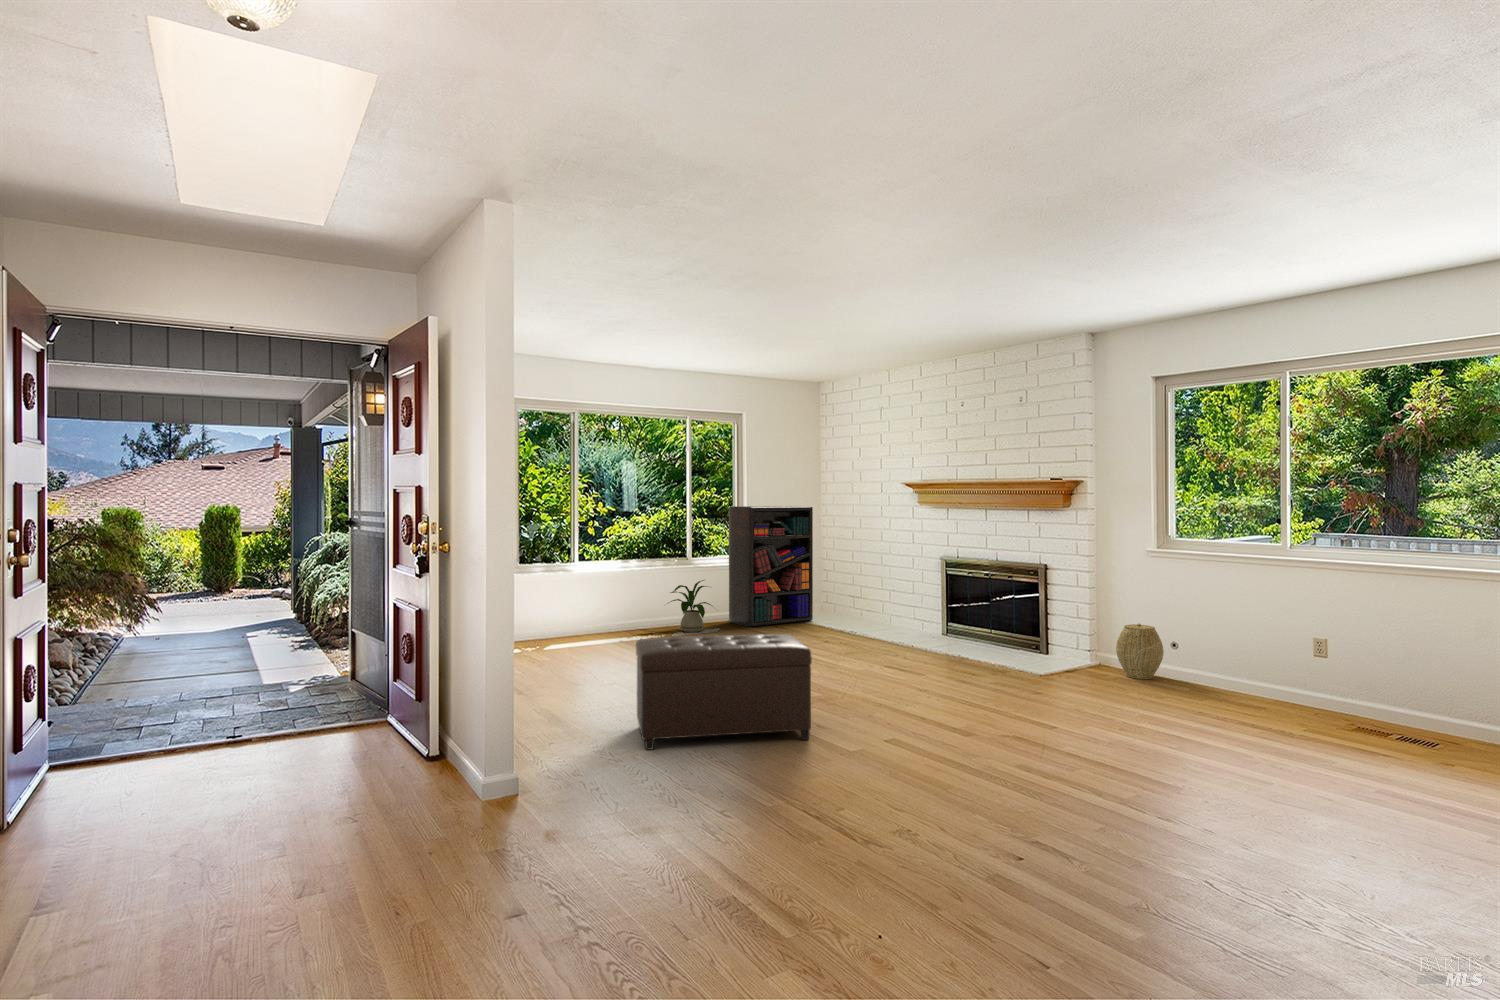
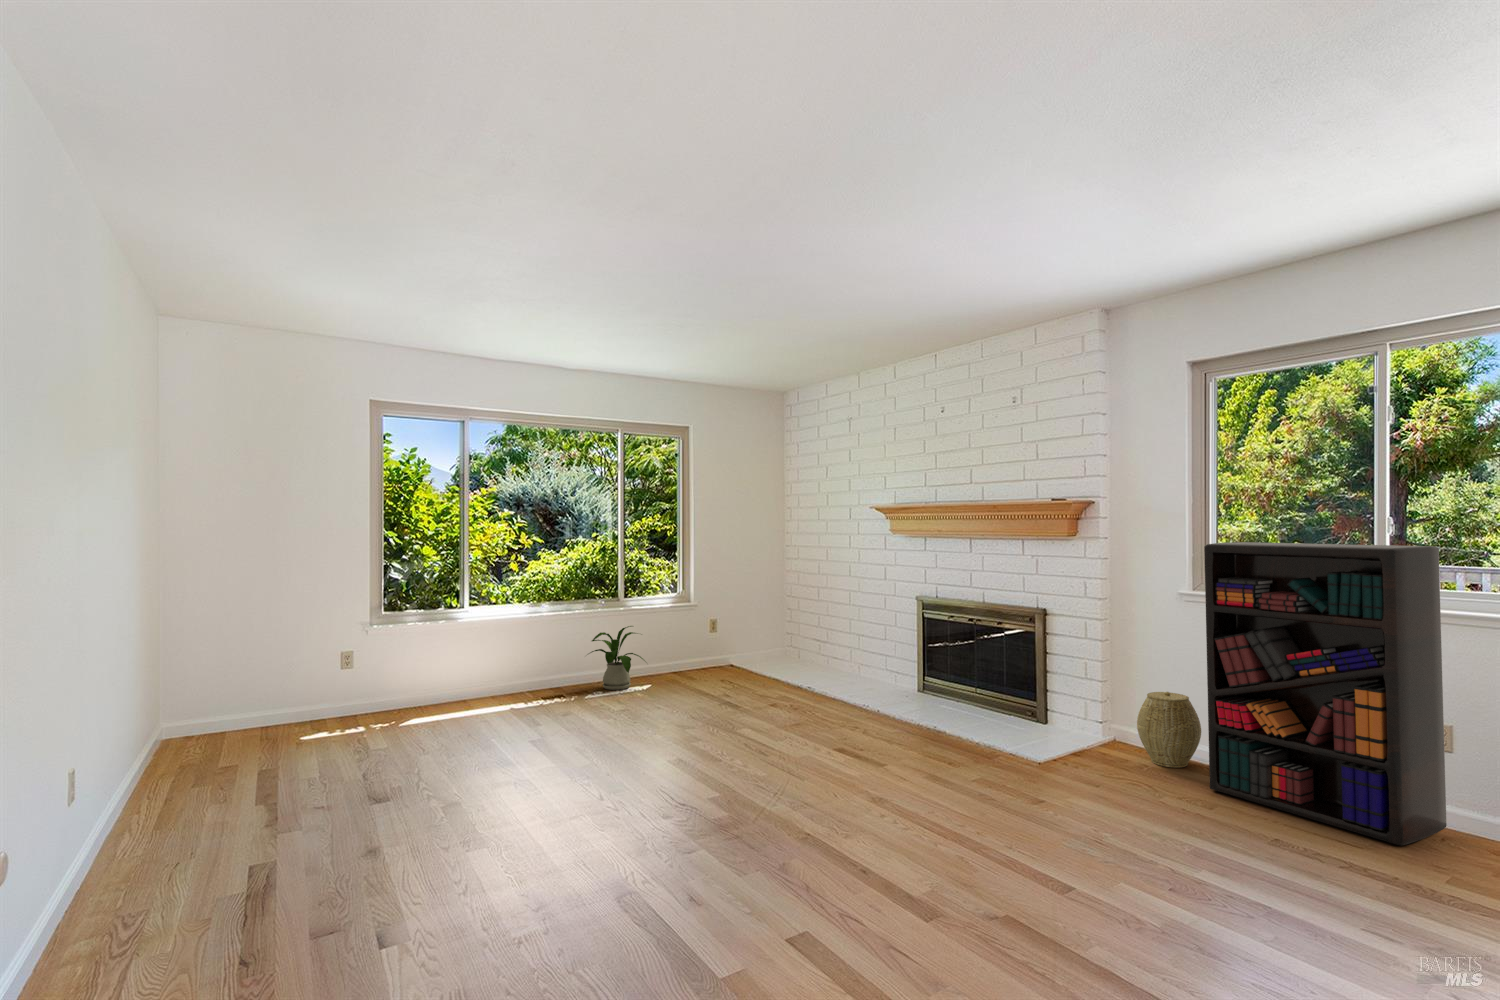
bookshelf: present [729,506,813,627] -> present [1204,542,1447,846]
ottoman: present [636,634,812,750] -> none [415,727,682,920]

